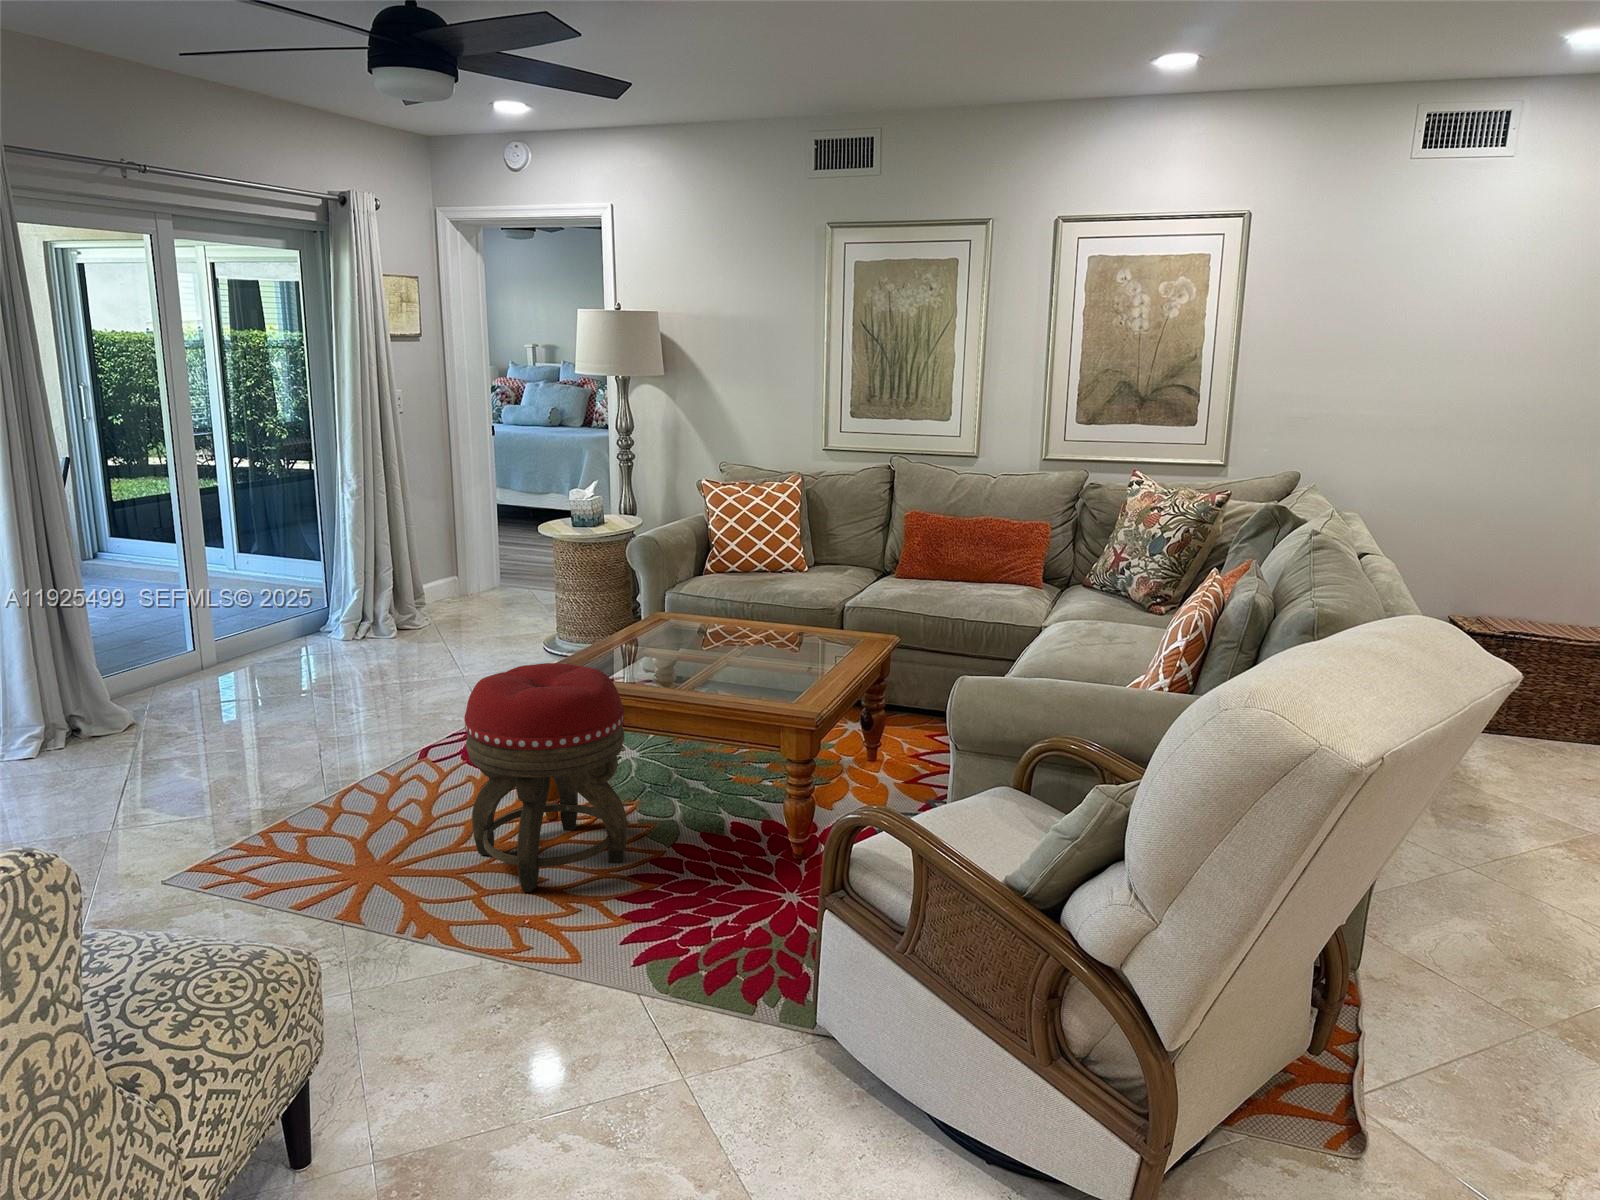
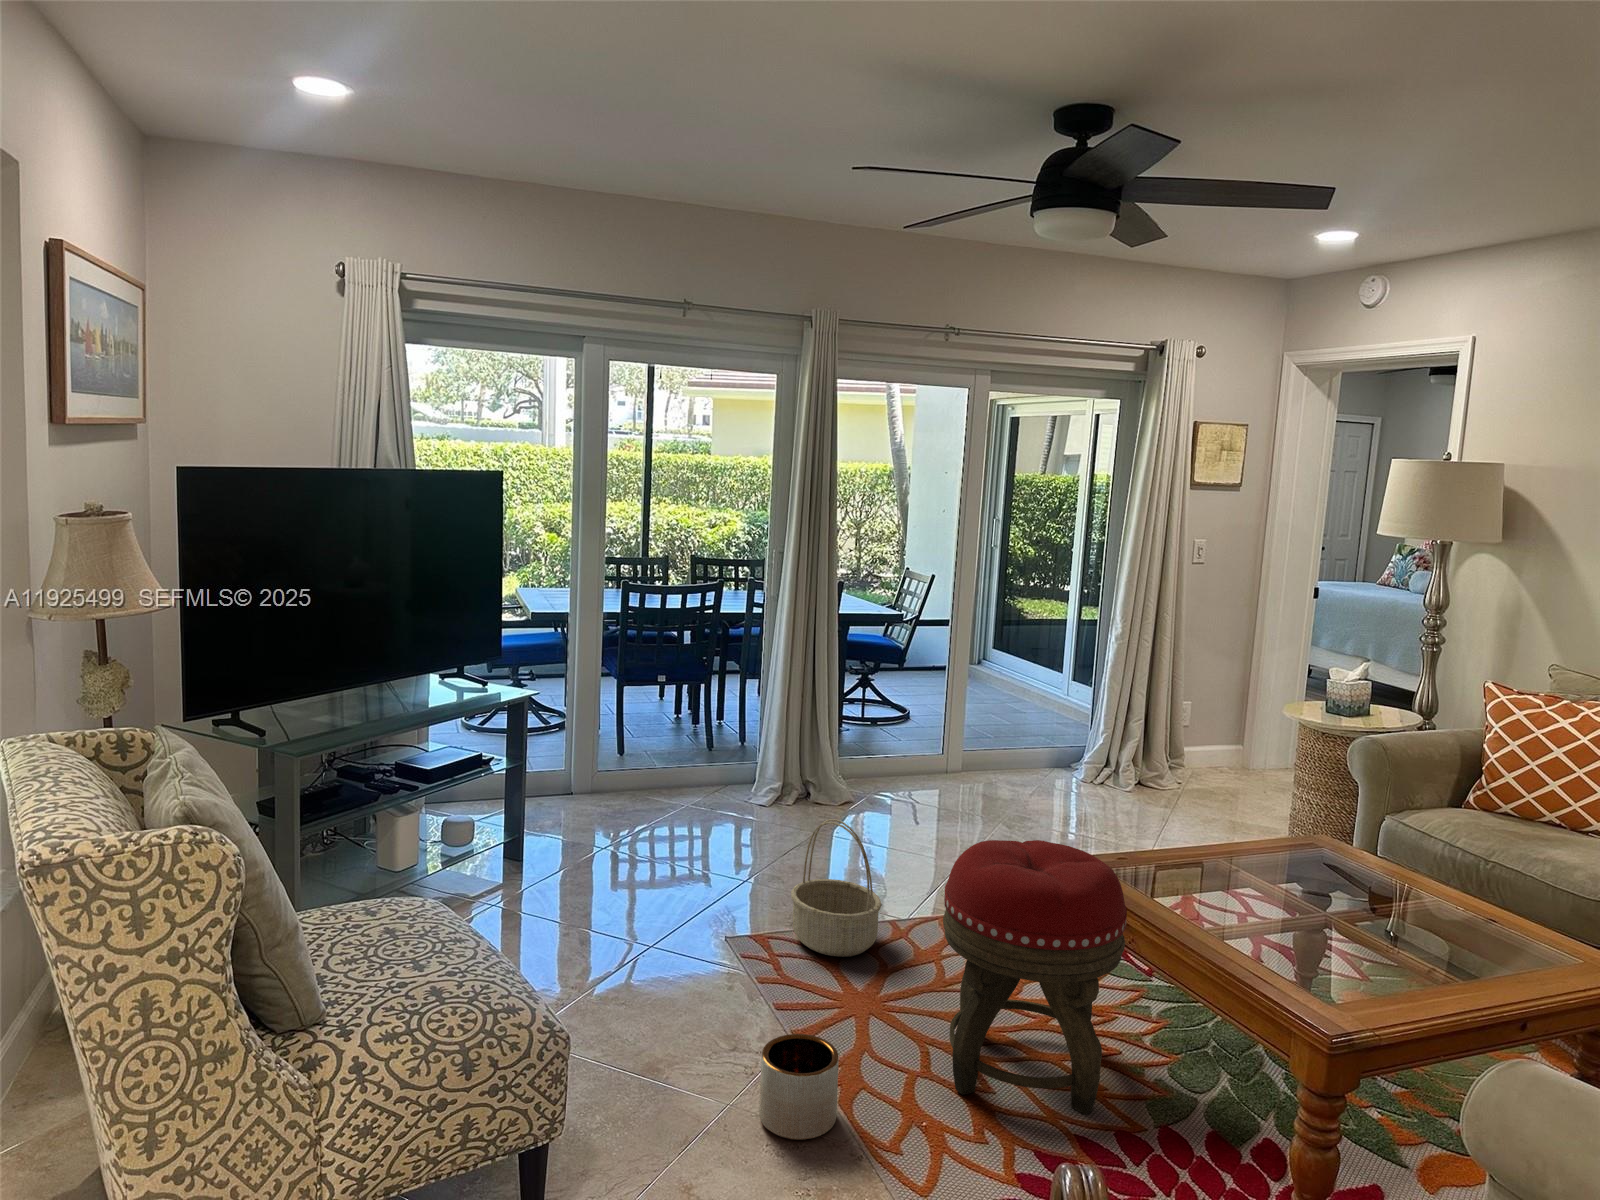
basket: none [216,717,331,858] -> present [791,819,882,957]
planter: none [384,893,465,988] -> present [759,1034,839,1140]

